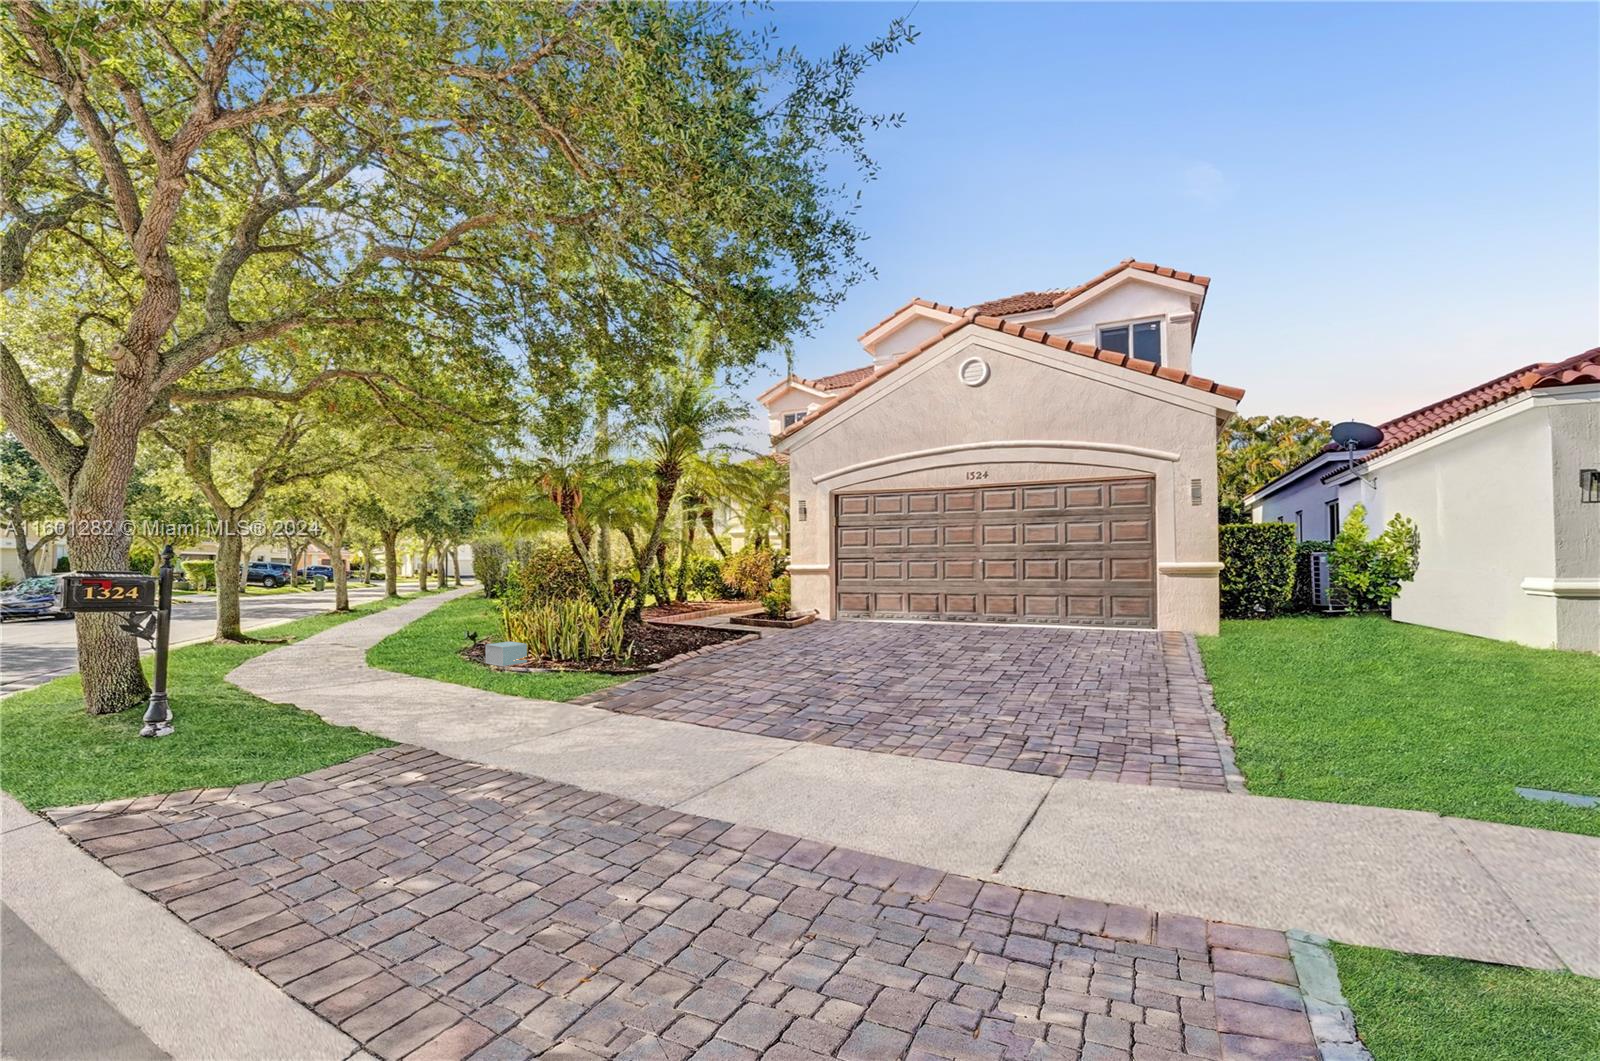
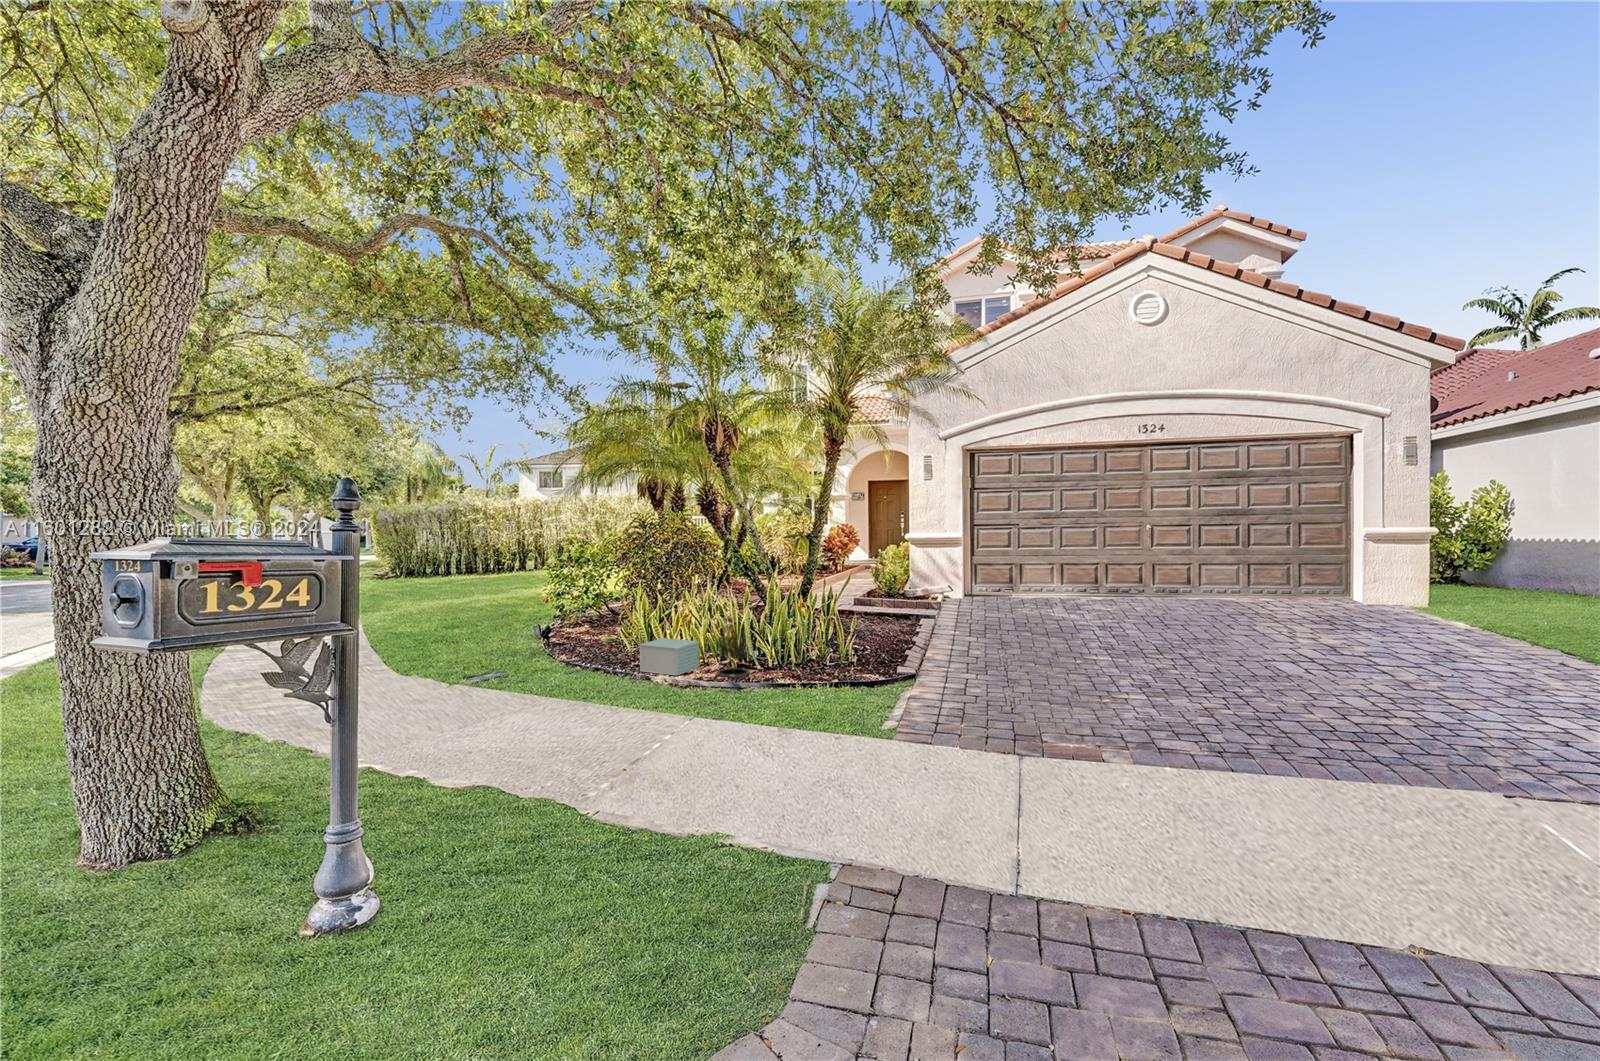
potted tree: none [524,626,554,668] -> present [718,620,750,677]

